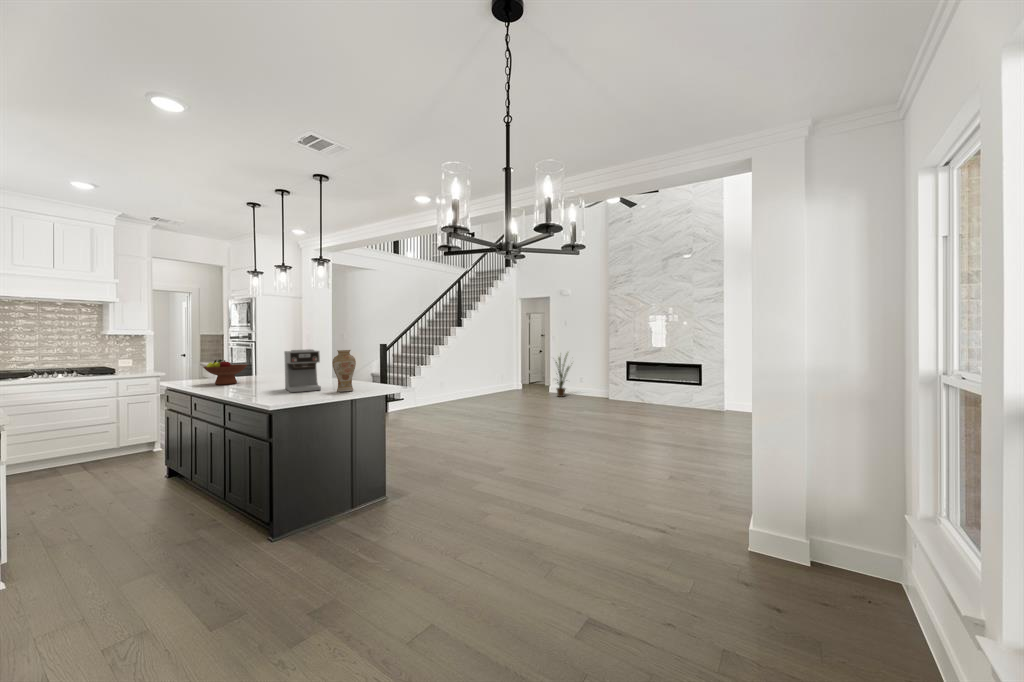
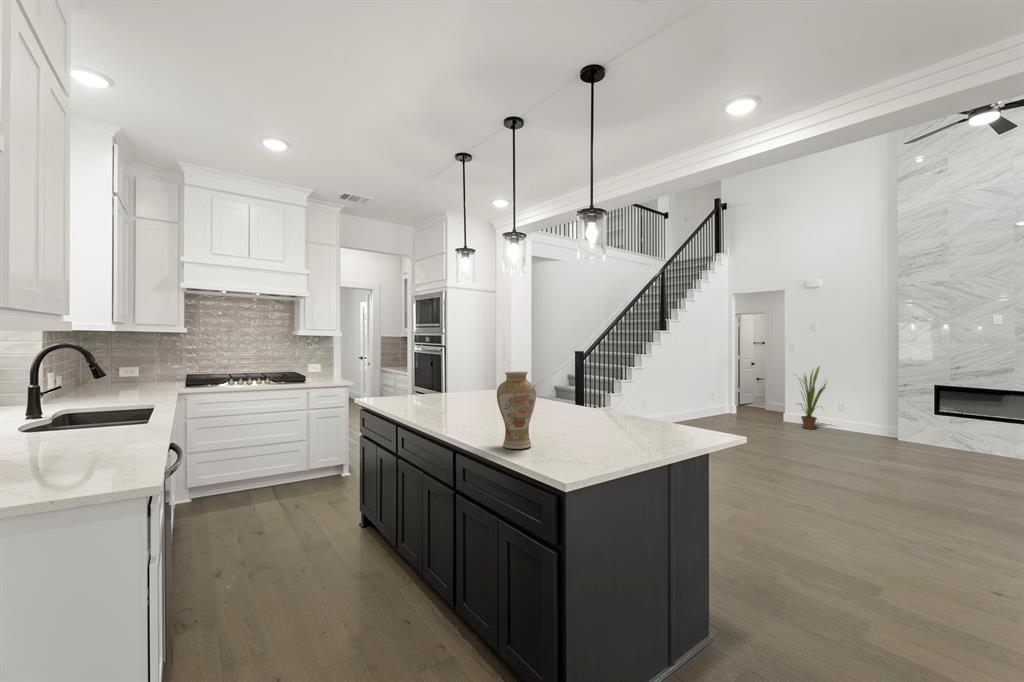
coffee maker: present [284,349,321,392] -> none [536,367,602,442]
vase: present [332,350,356,392] -> present [497,371,536,449]
fruit bowl: present [203,360,247,385] -> none [411,375,465,411]

